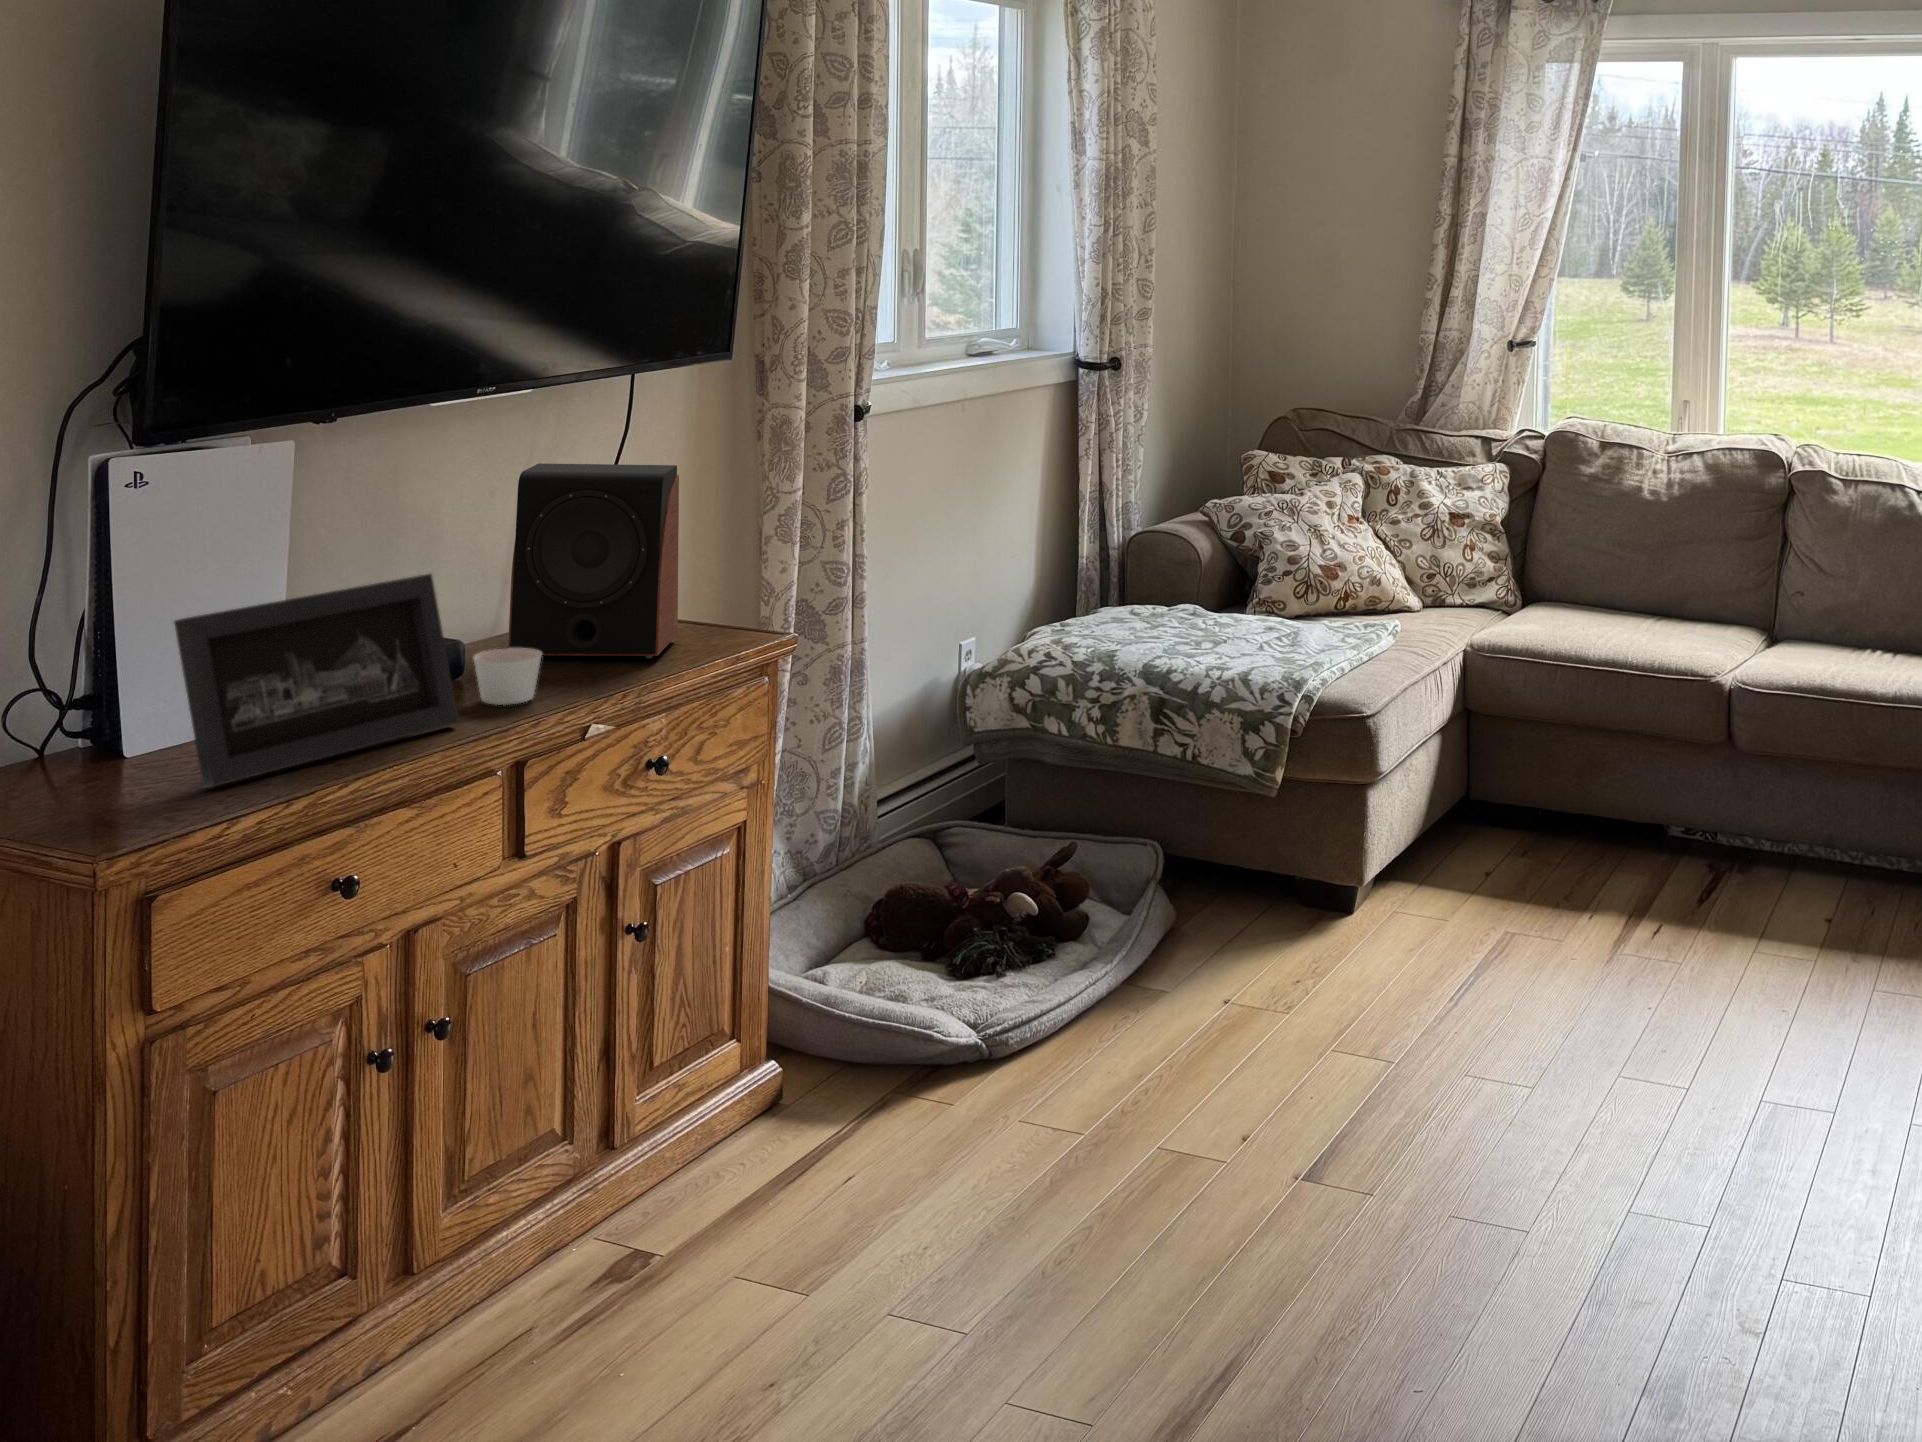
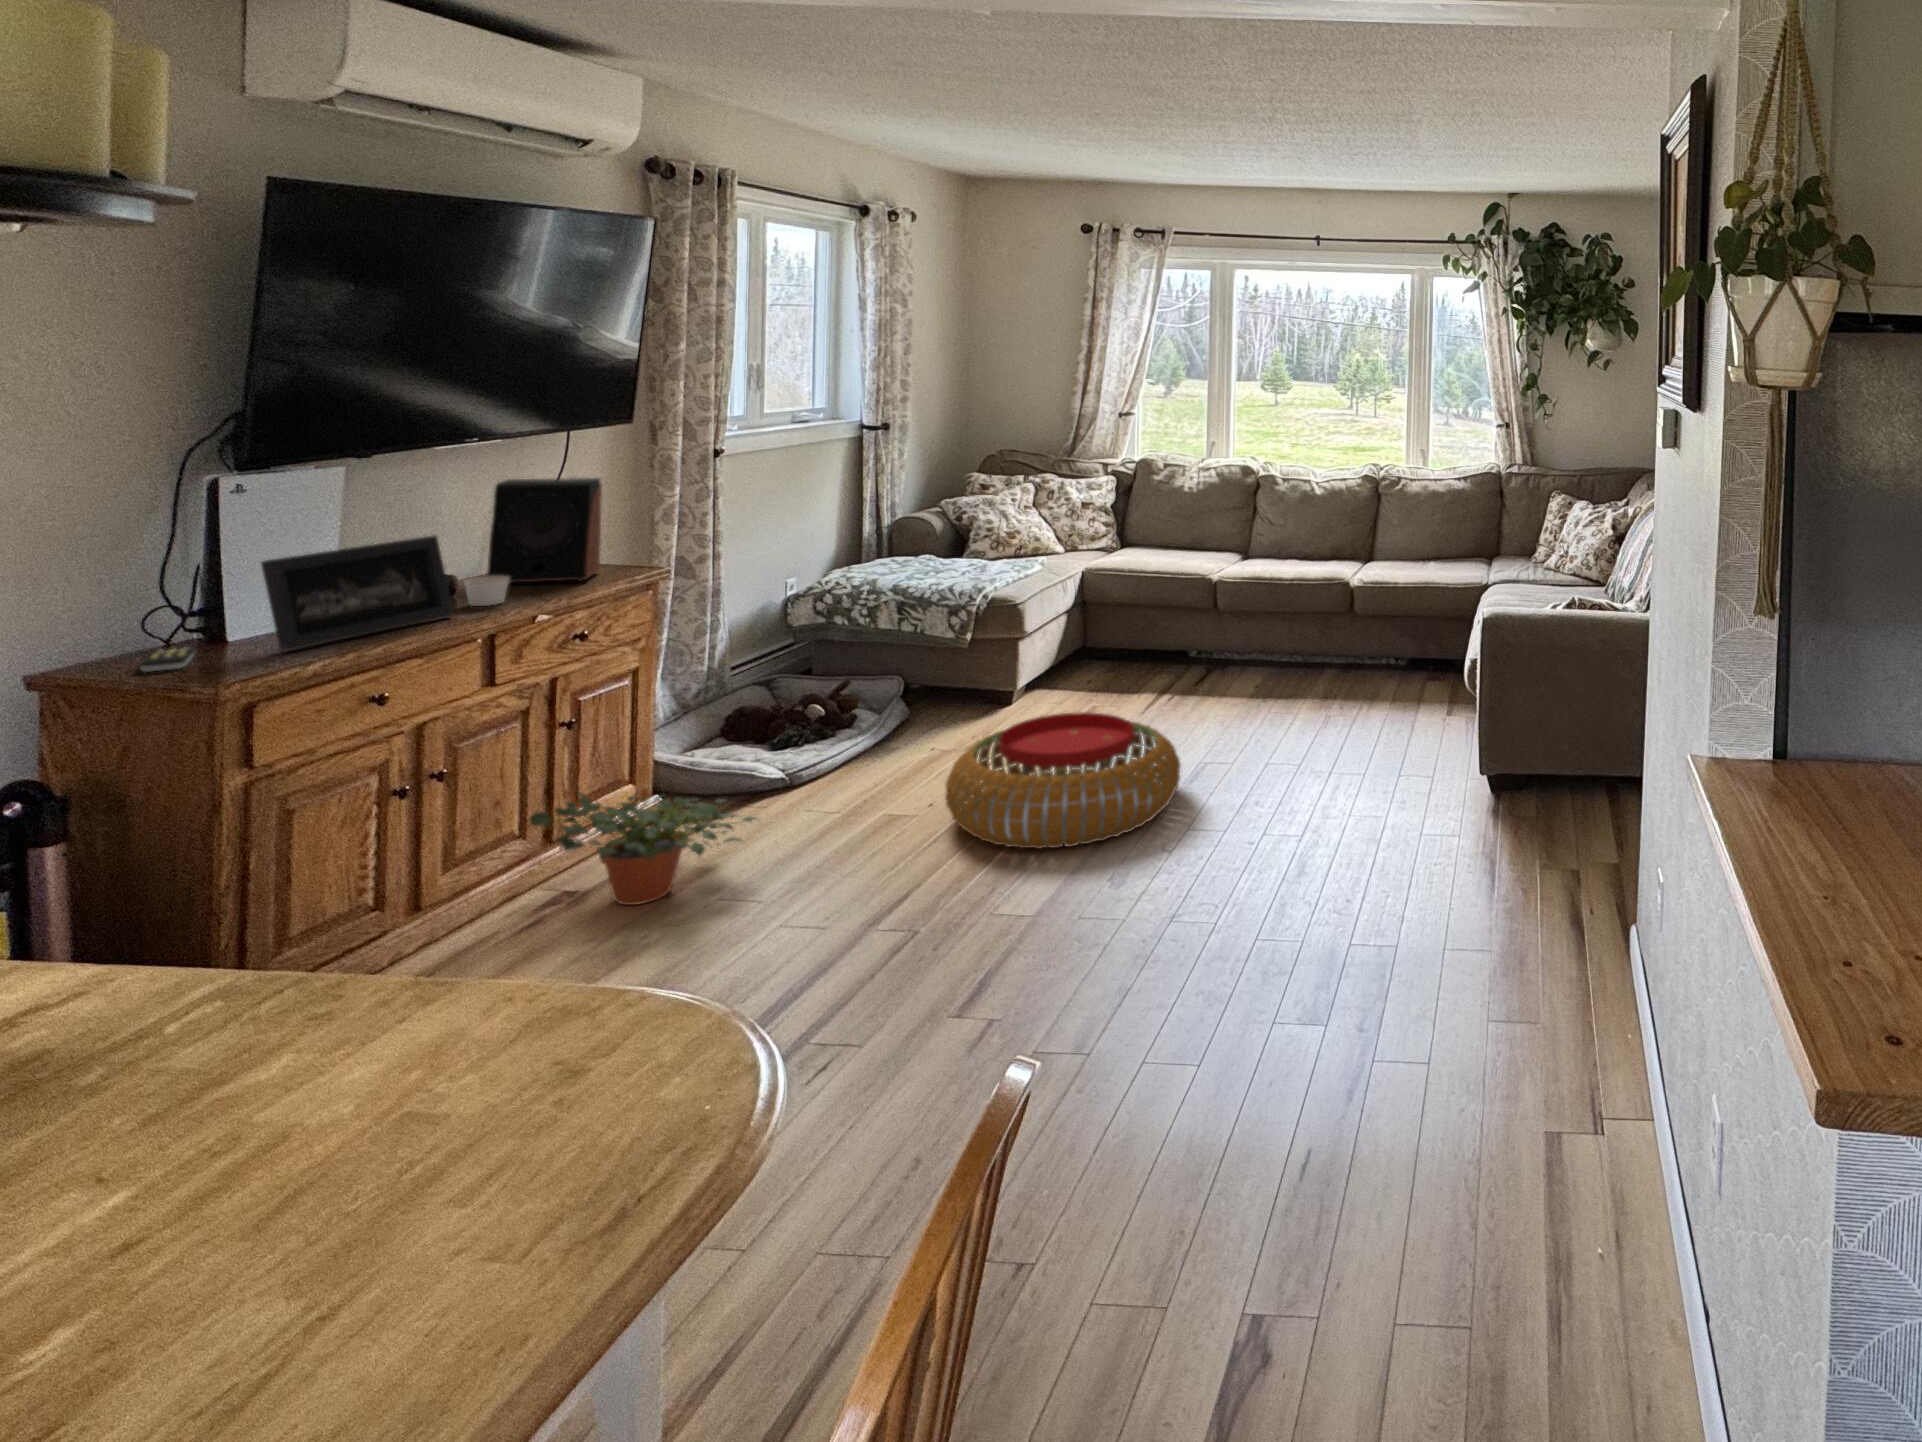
remote control: none [7,769,86,815] -> present [141,647,195,672]
pouf: none [1270,984,1741,1296] -> present [945,712,1181,849]
potted plant: none [568,1065,948,1300] -> present [529,792,756,905]

